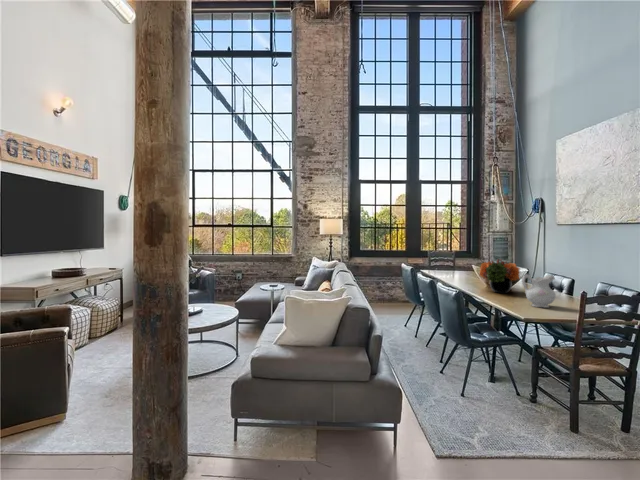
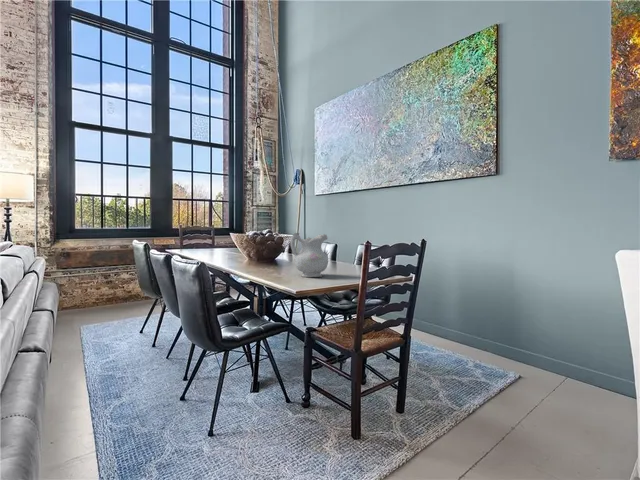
flower arrangement: present [480,259,520,293] -> none [237,221,287,265]

